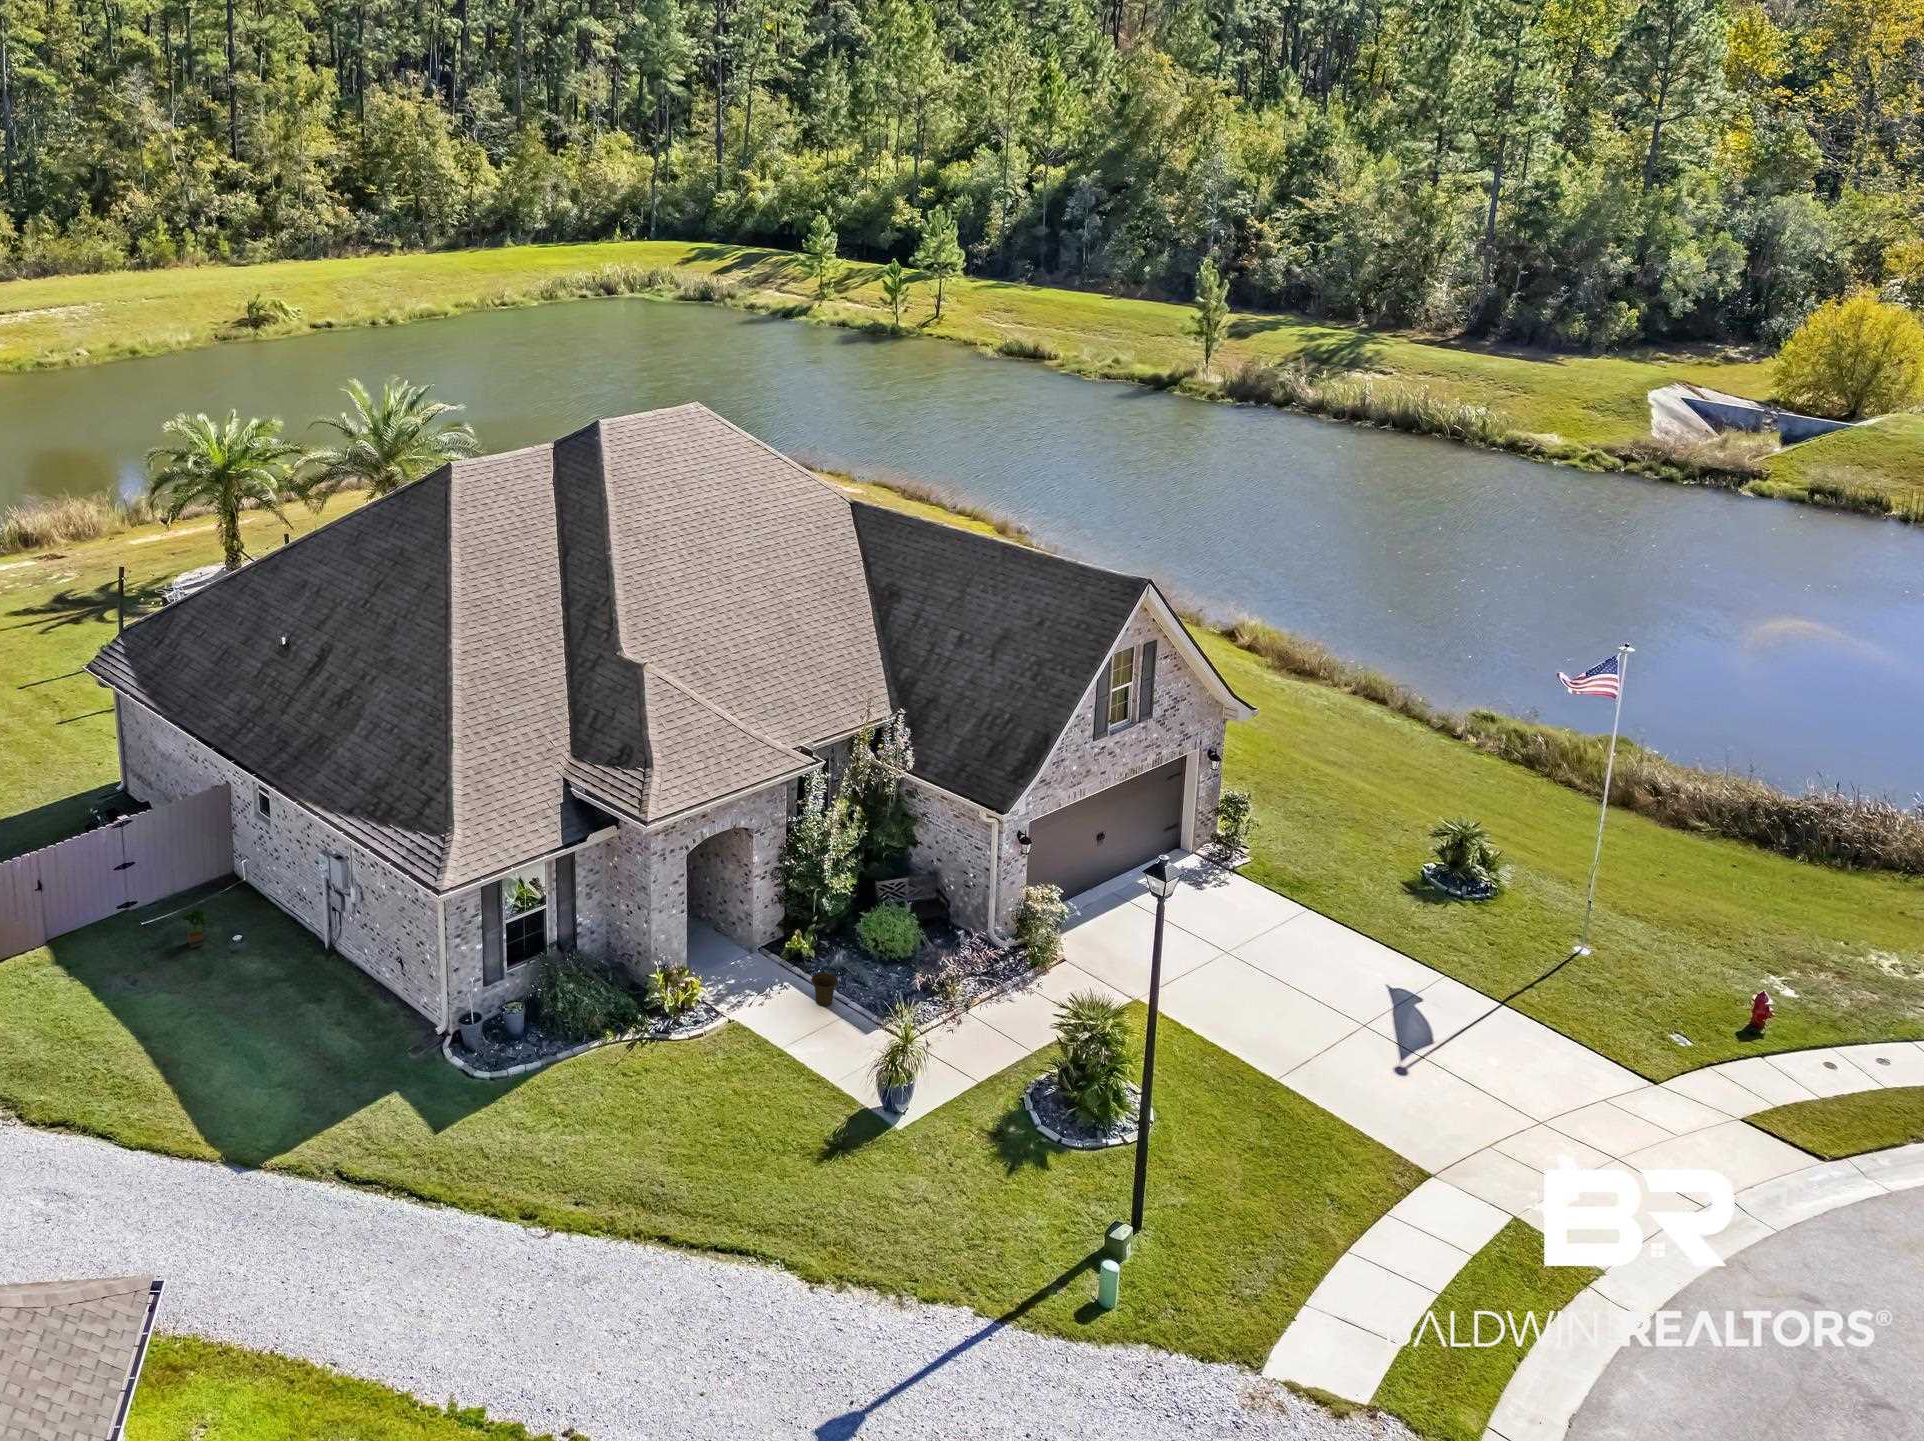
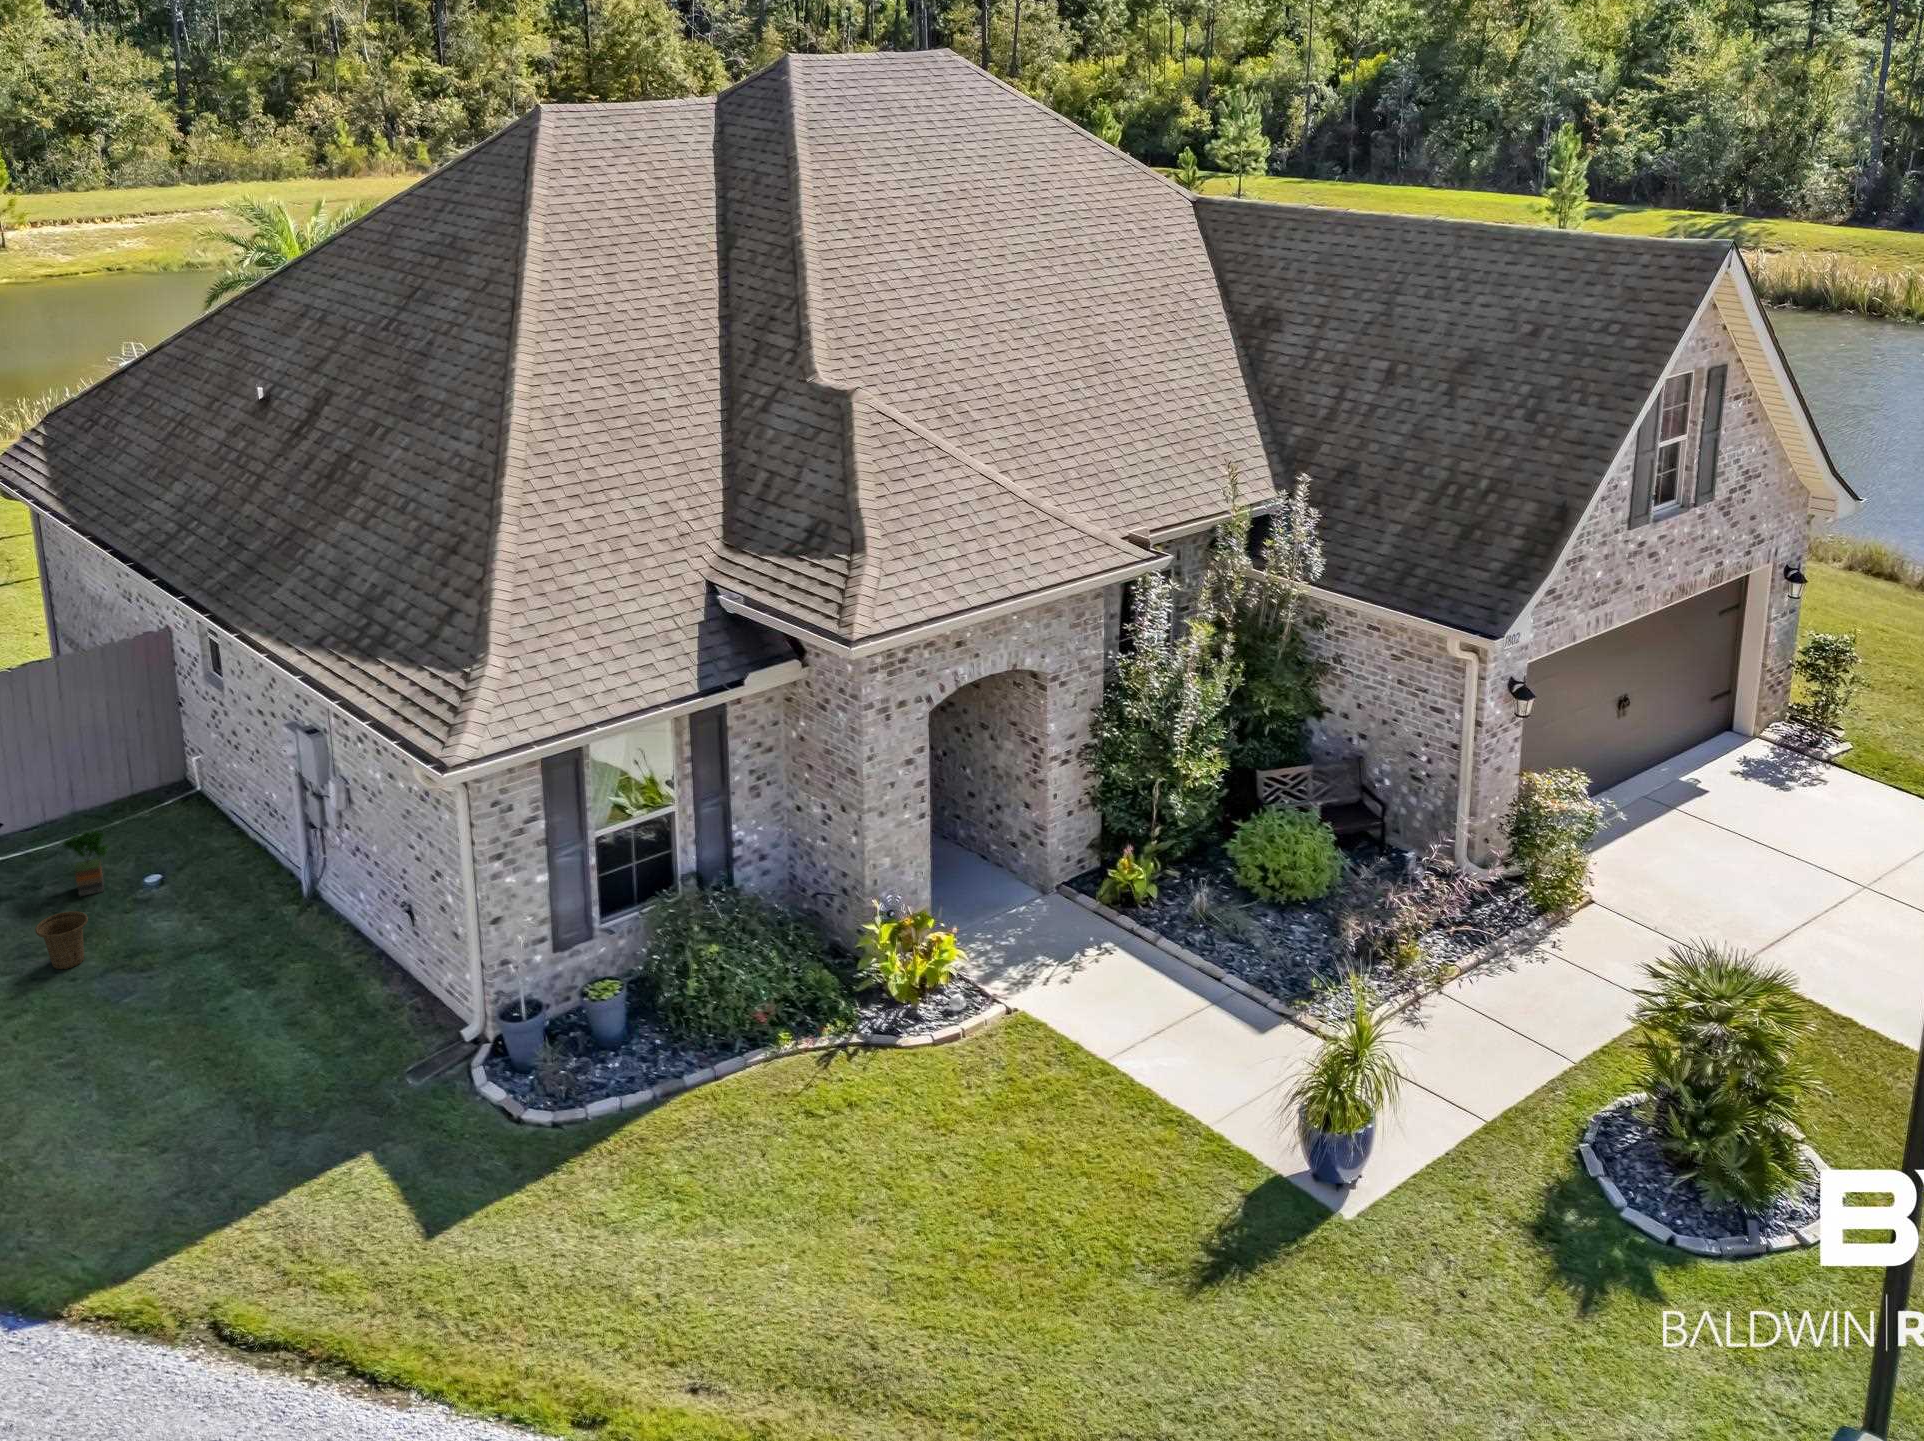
basket: present [811,973,838,1006] -> present [35,911,88,969]

